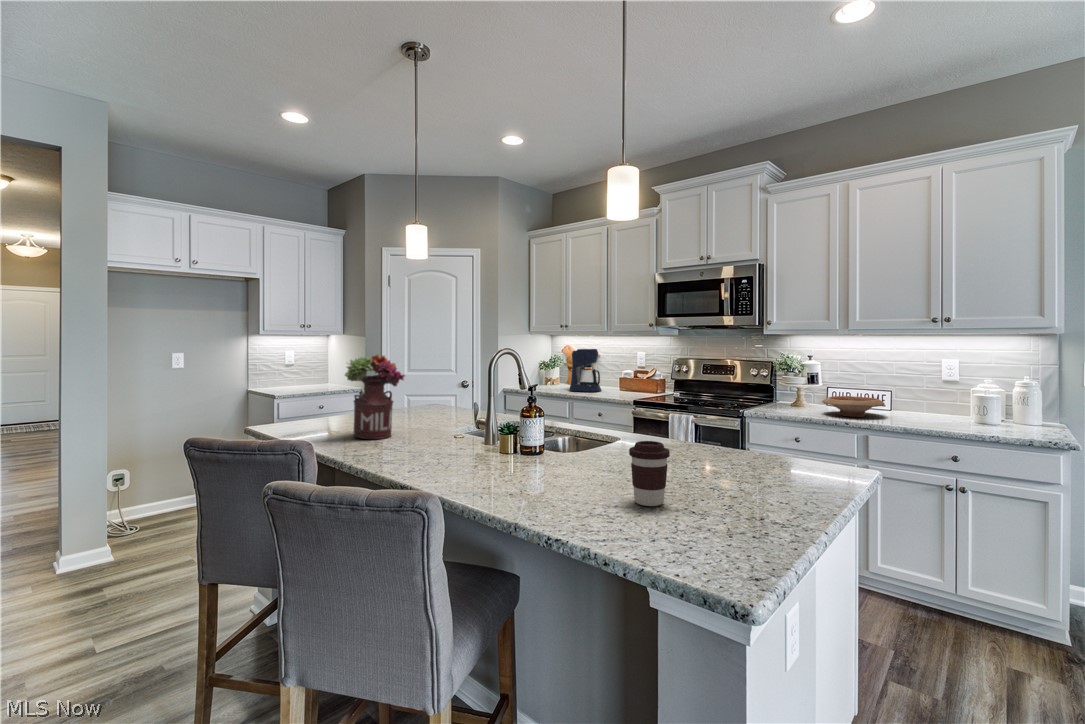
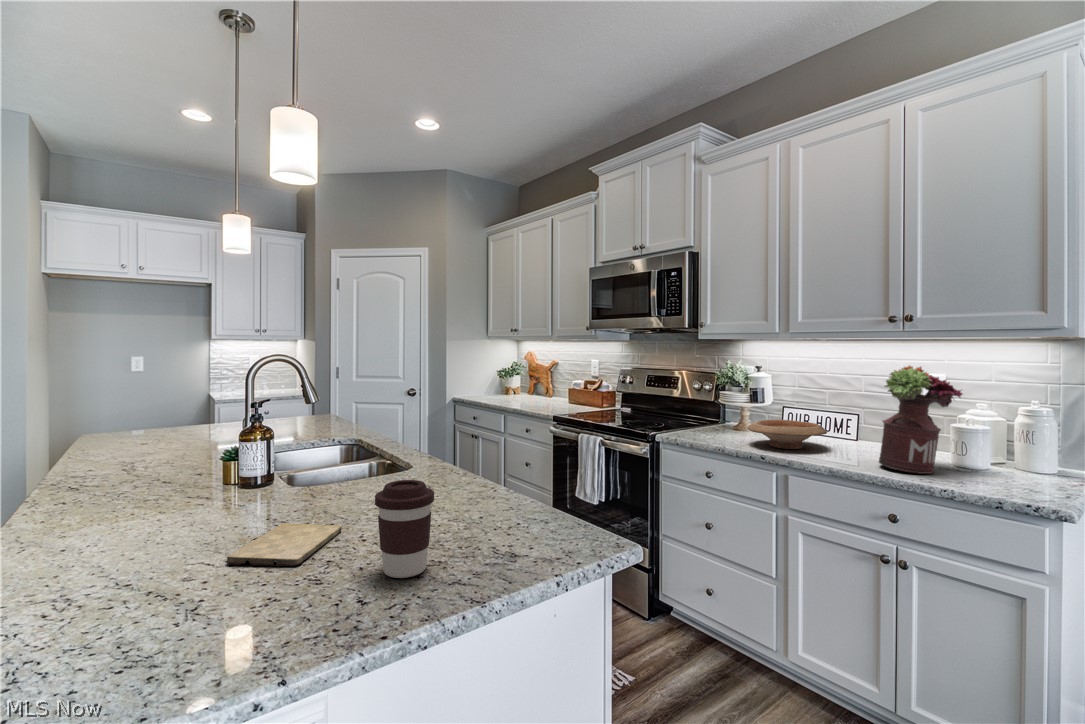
coffee maker: present [569,349,601,392] -> none [513,356,549,405]
flower arrangement: present [345,354,405,439] -> present [879,366,963,474]
coffee cup: present [629,441,670,506] -> present [375,480,434,578]
cutting board: none [670,470,741,492] -> present [227,524,341,566]

